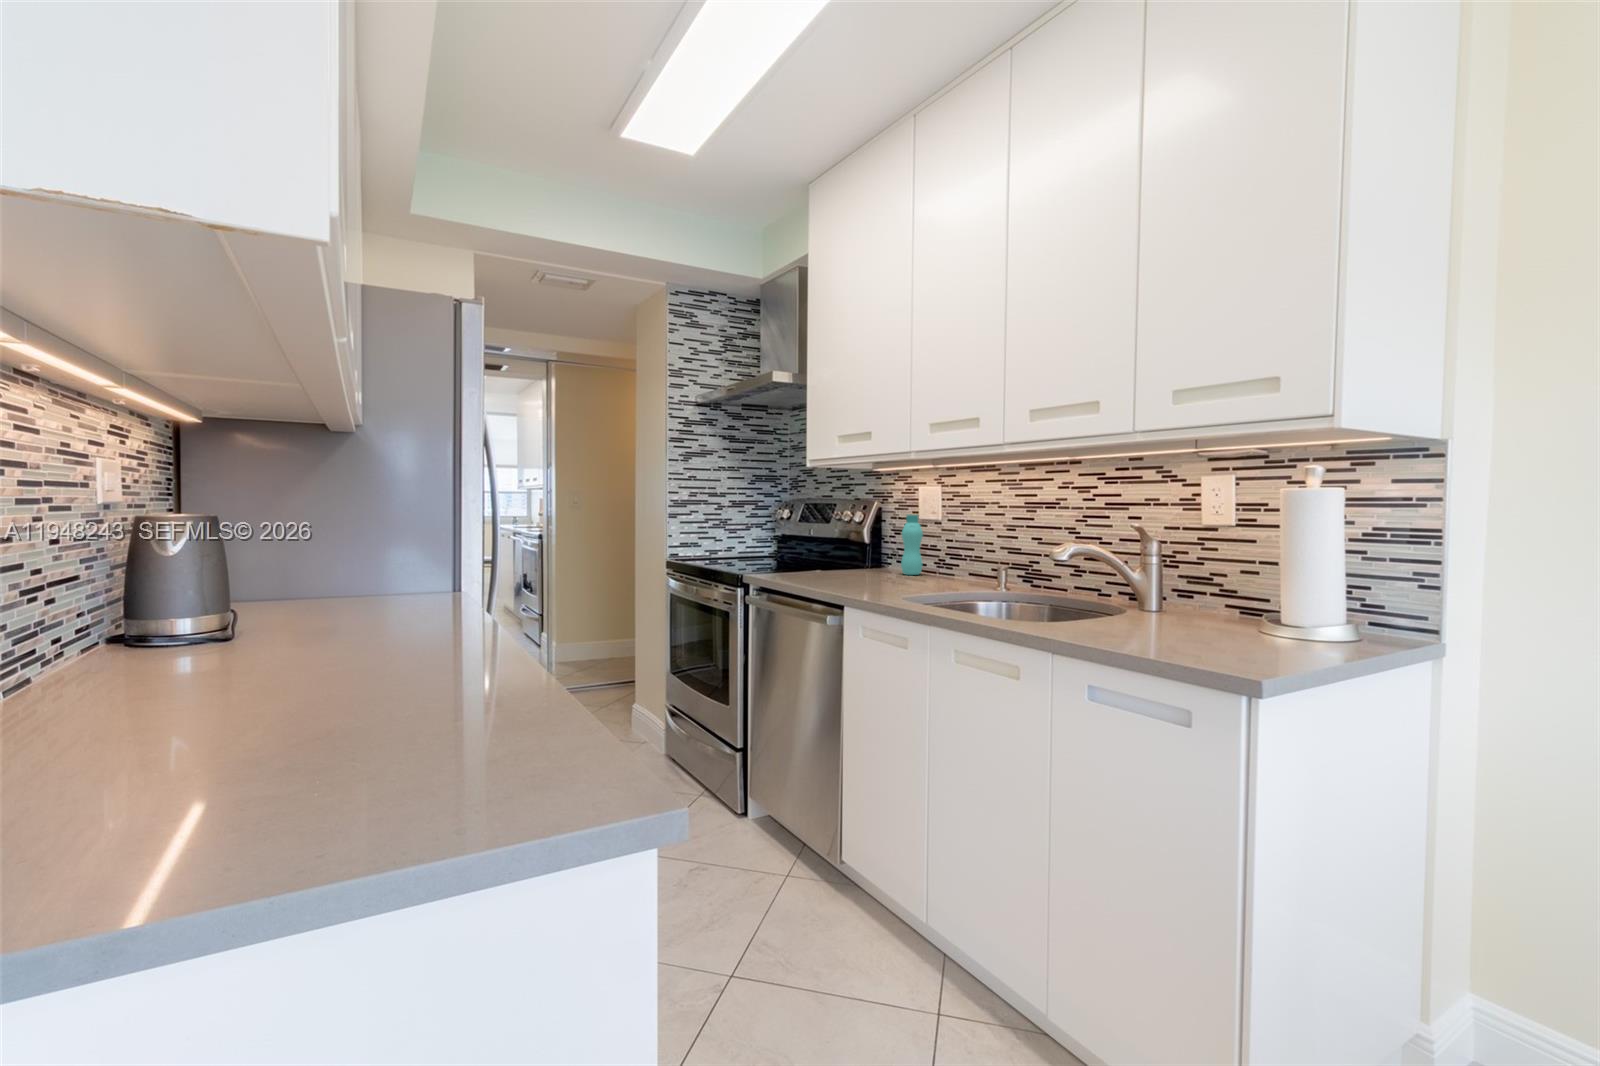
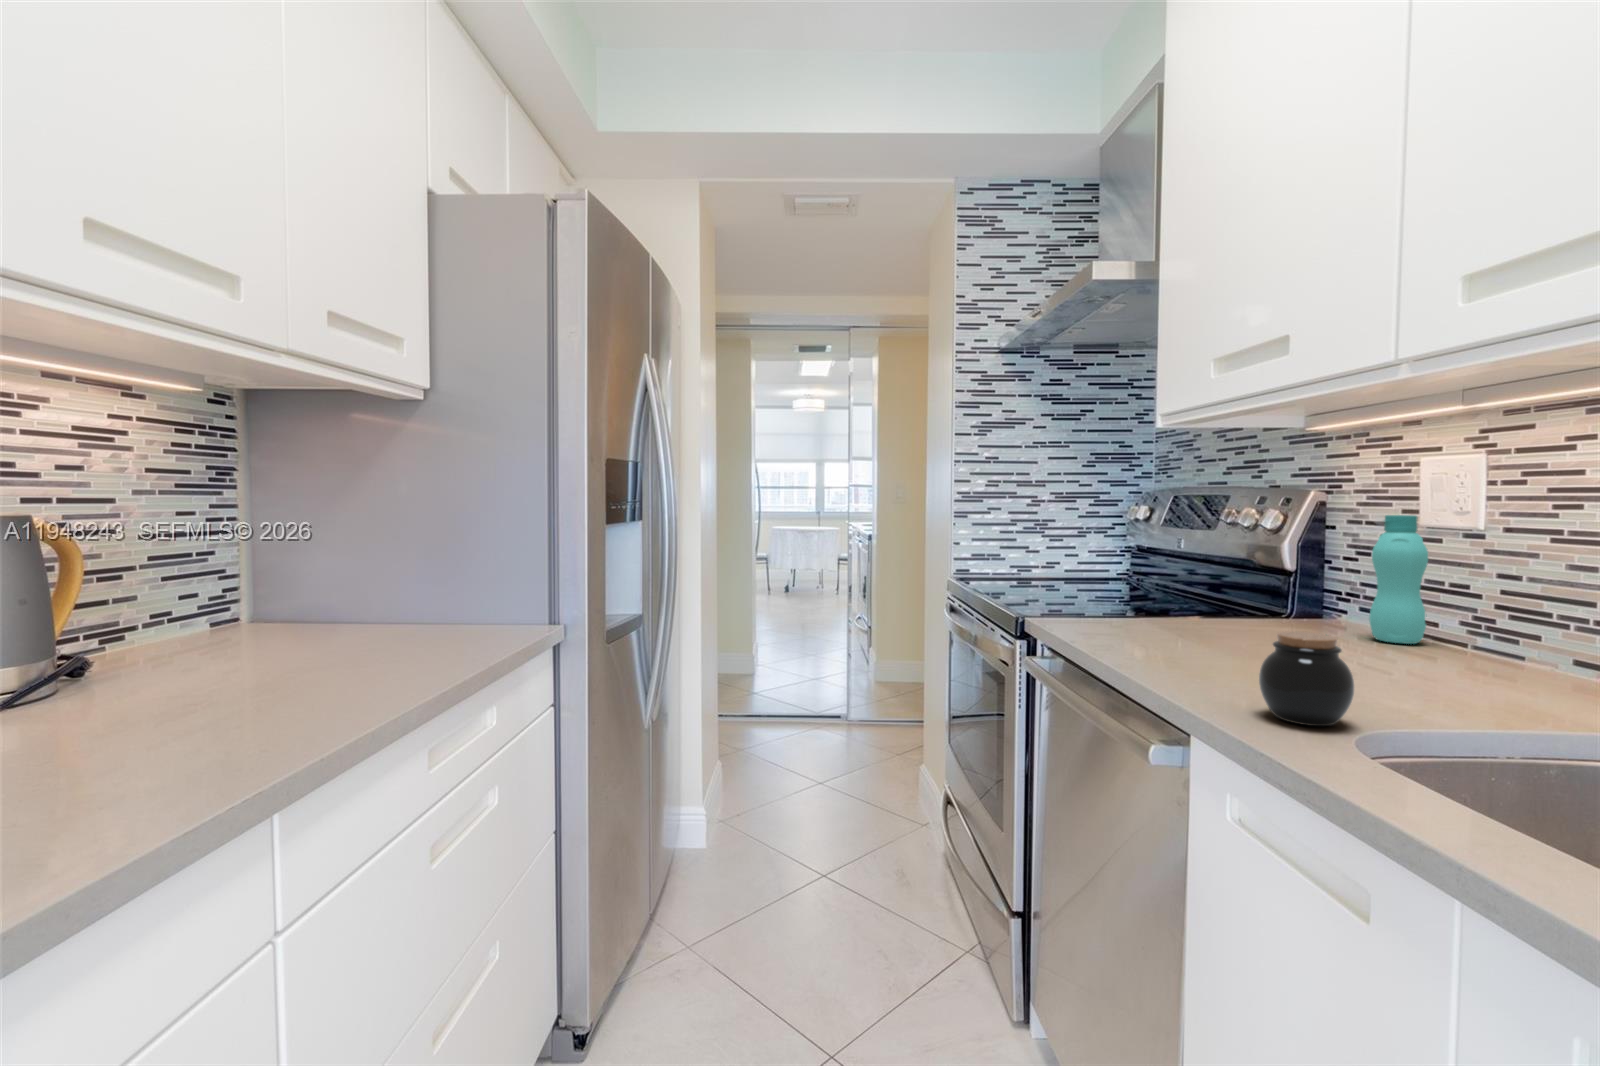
jar: none [871,561,903,596] -> present [1259,632,1354,726]

